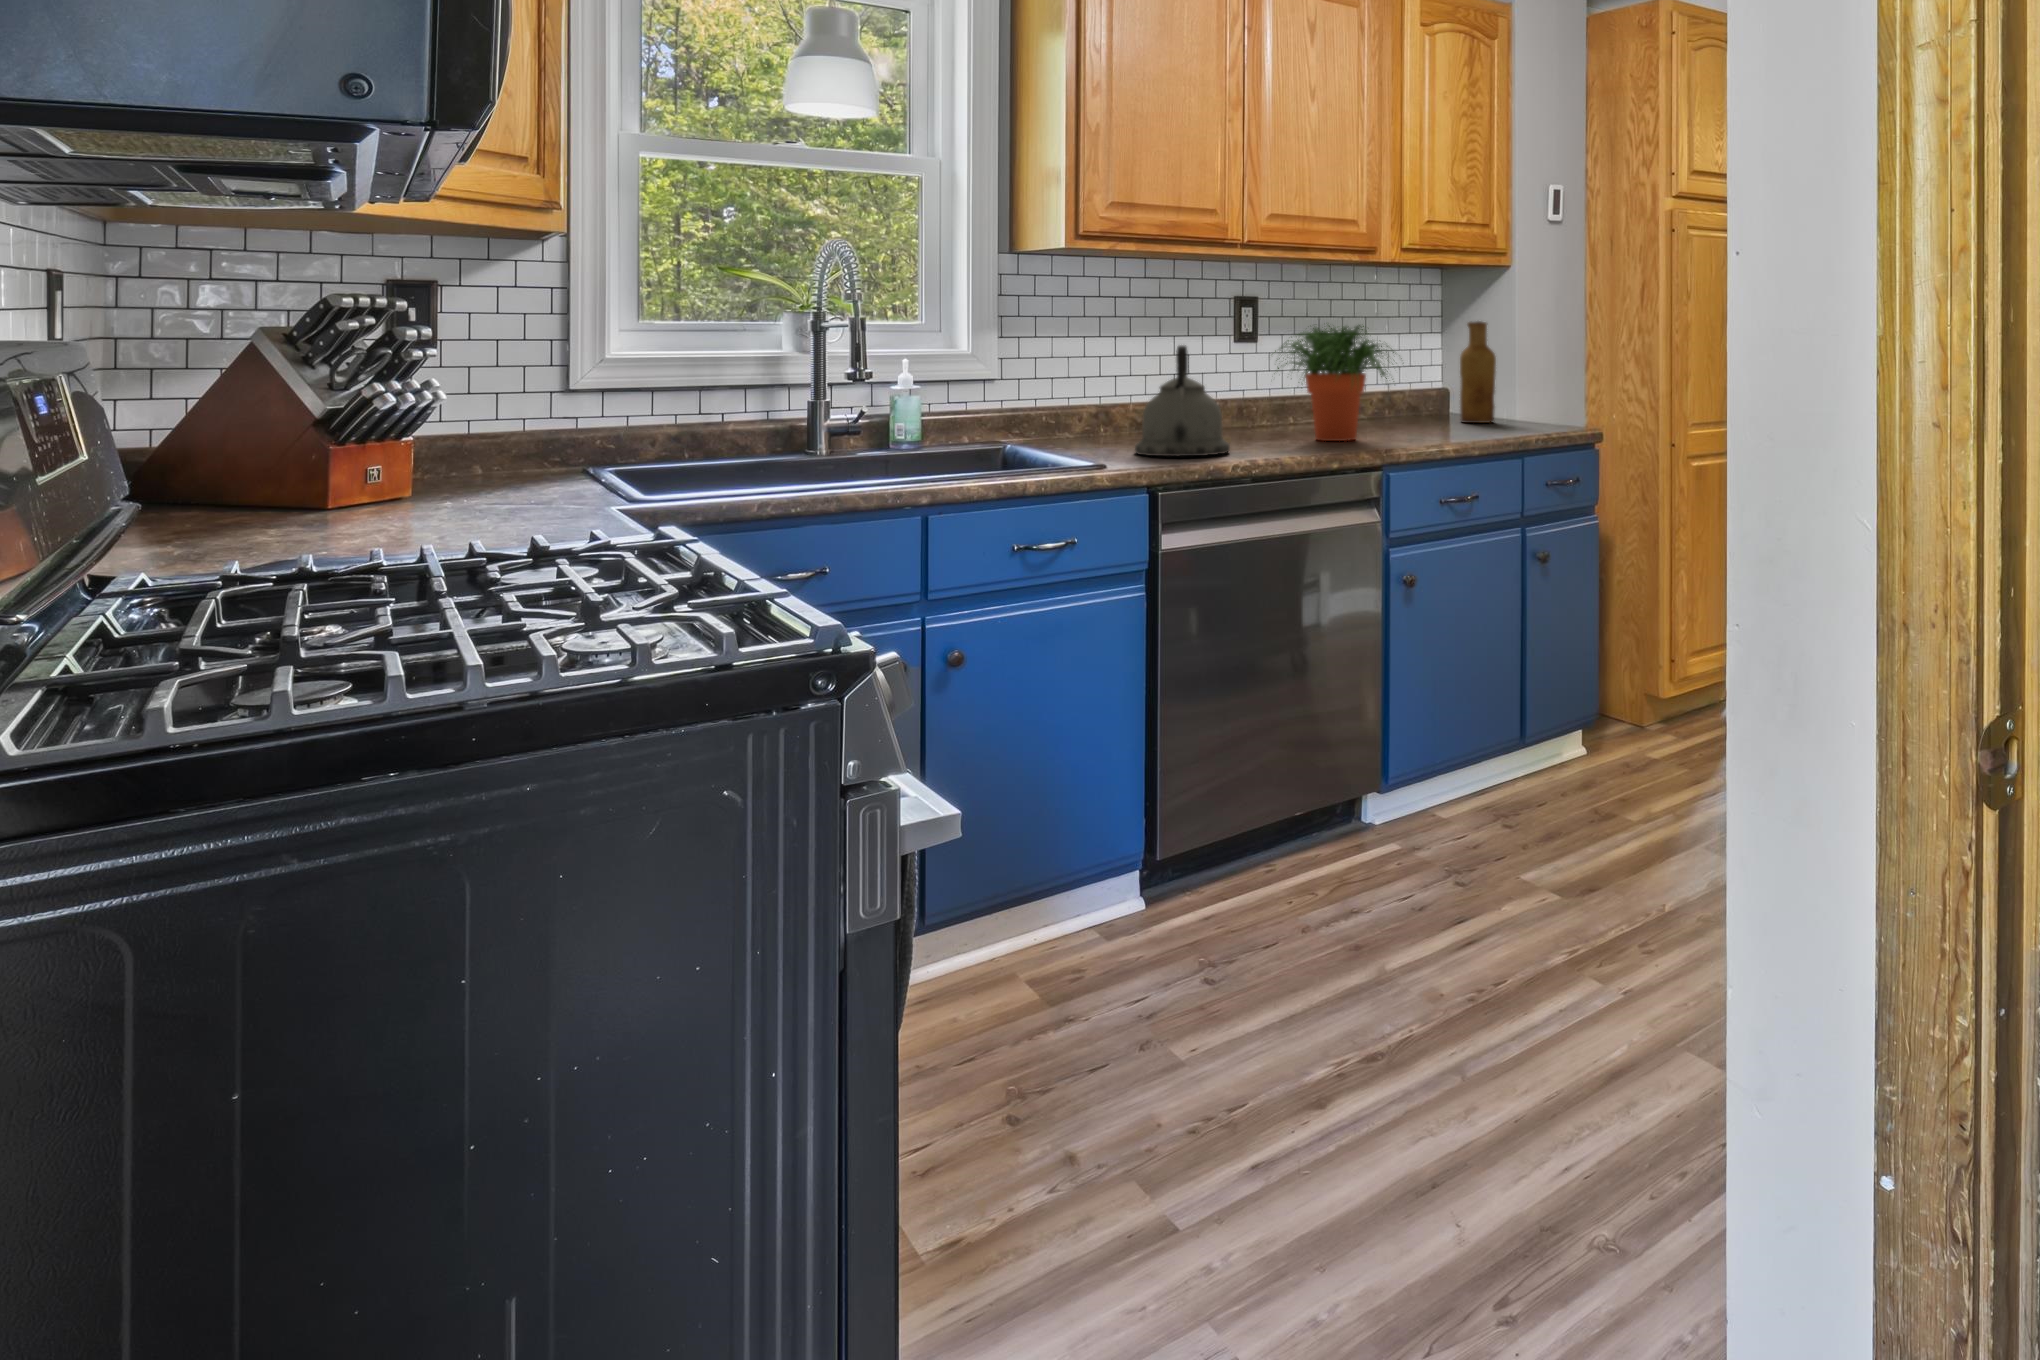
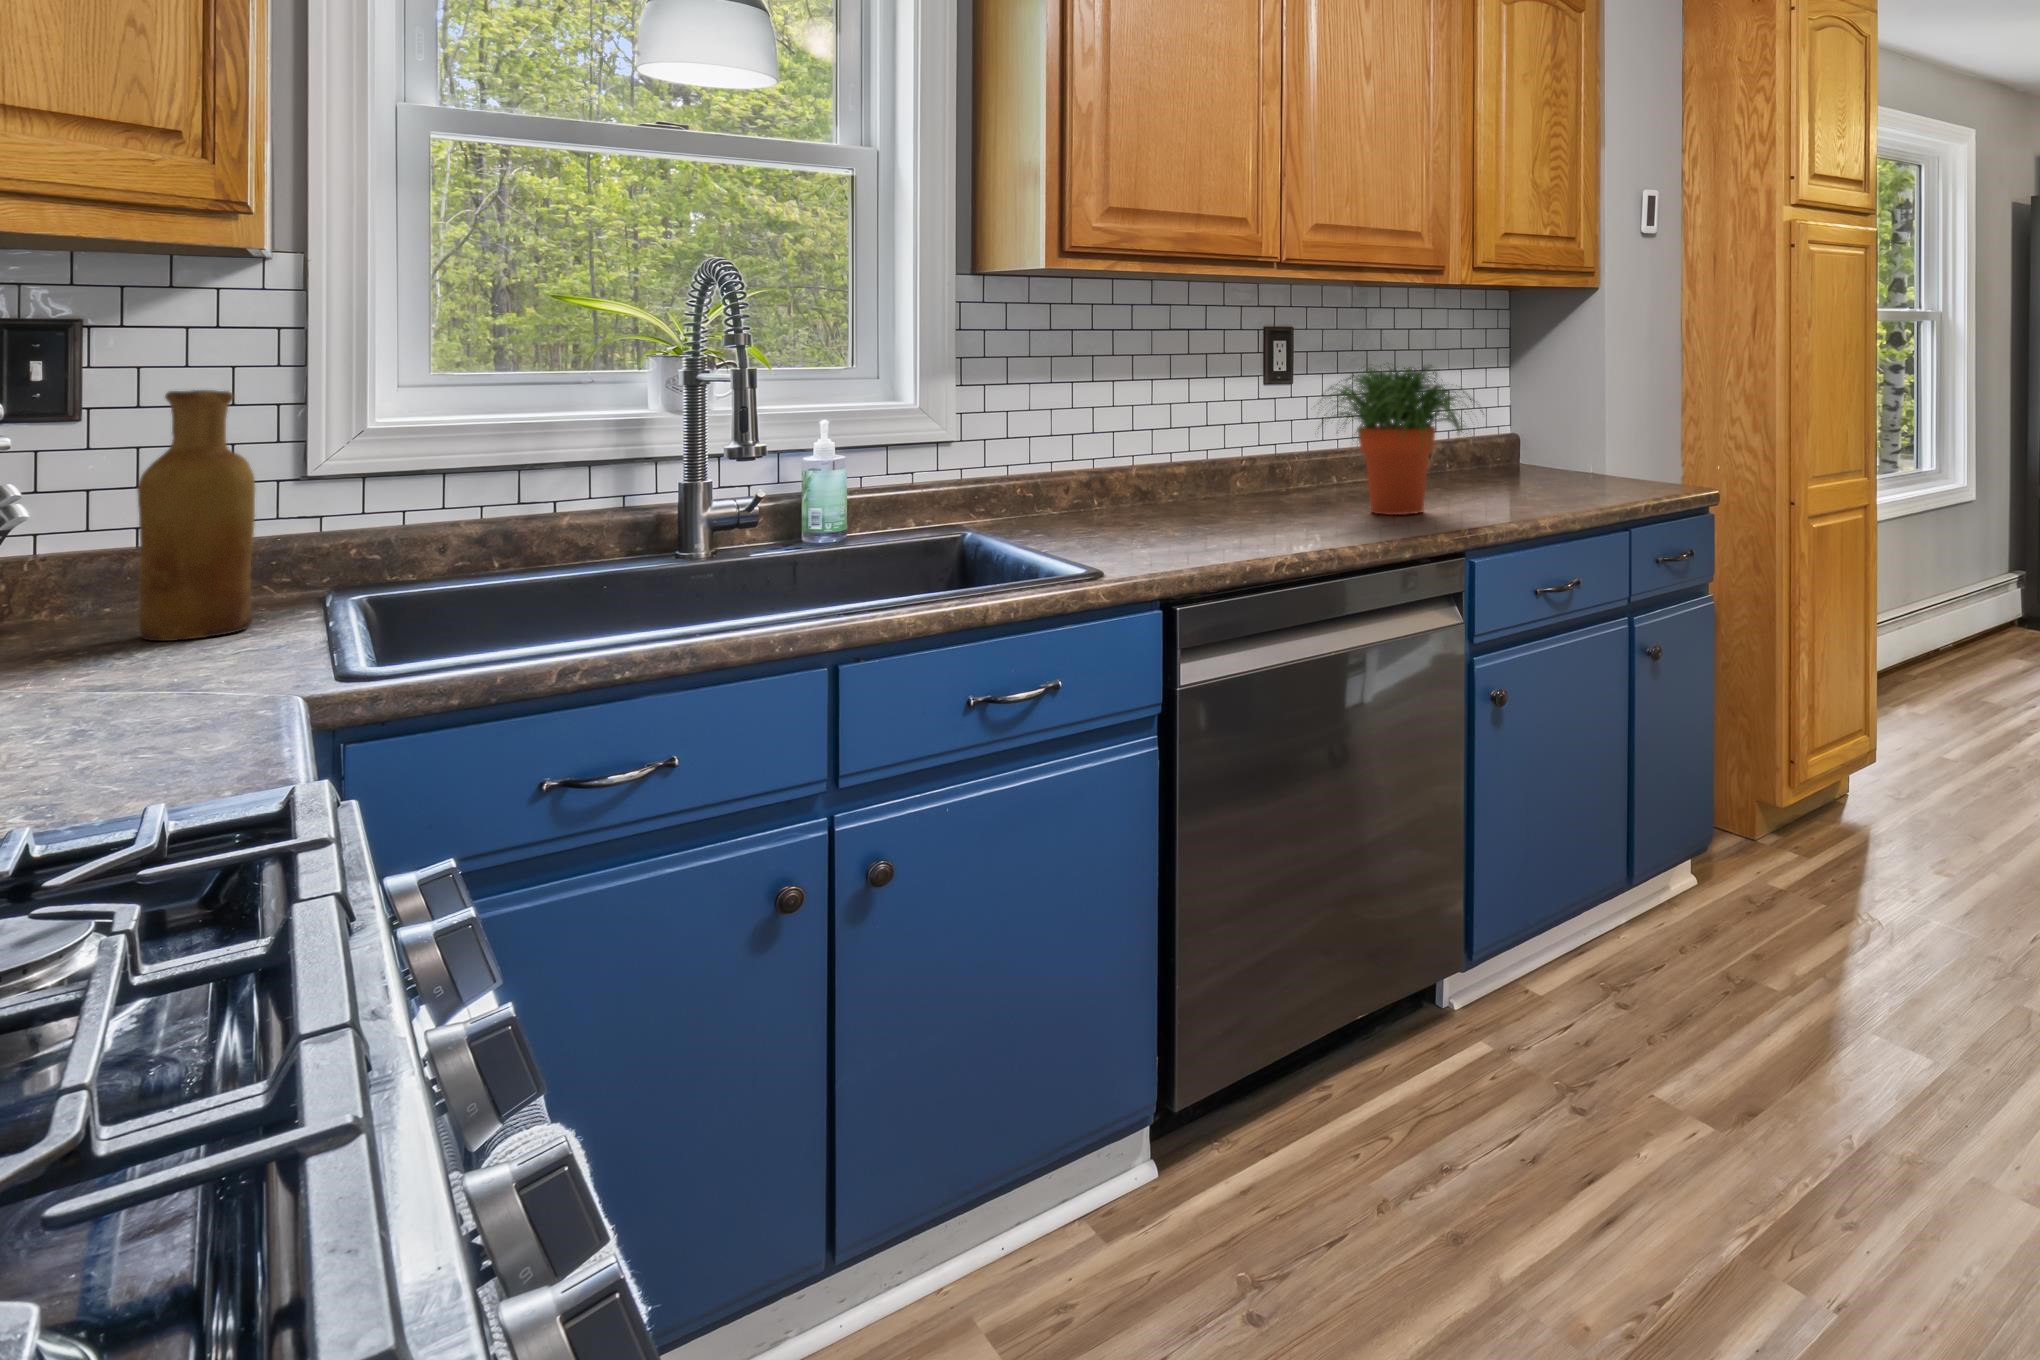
vase: present [1460,321,1496,423] -> present [138,390,255,641]
kettle: present [1135,345,1230,456] -> none [1139,397,1267,549]

